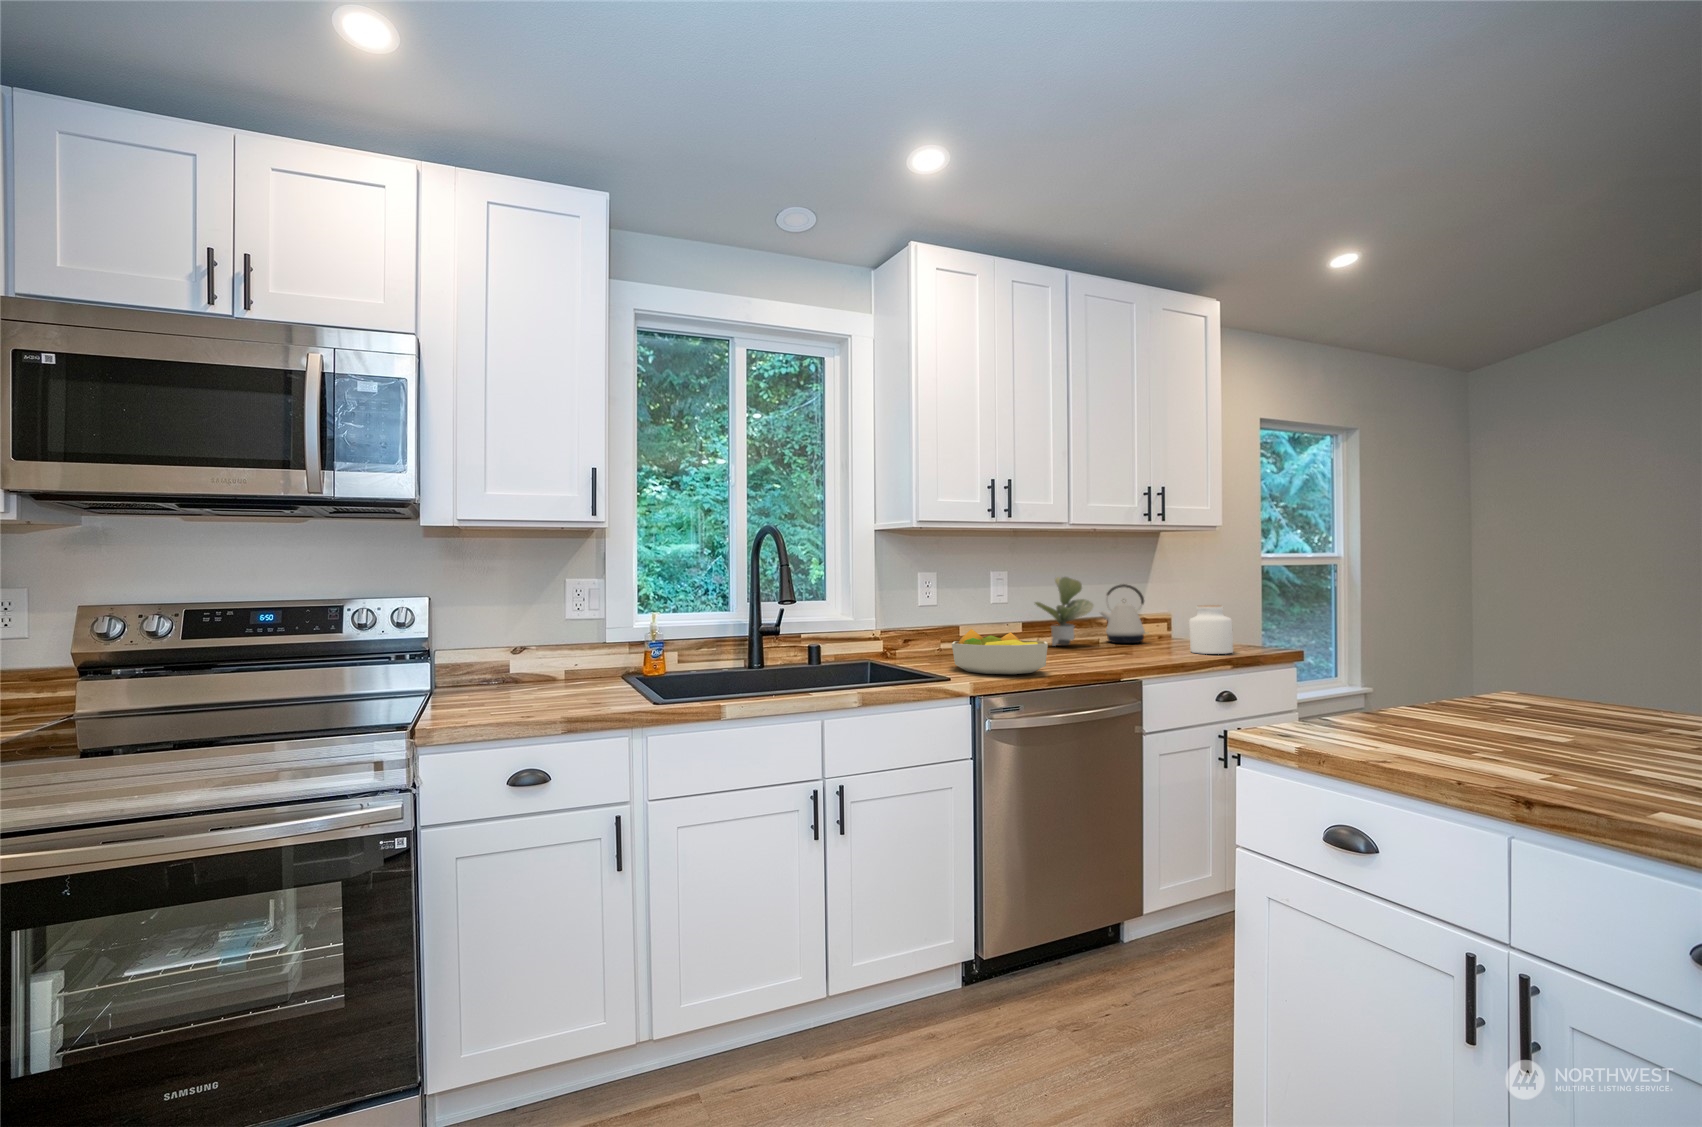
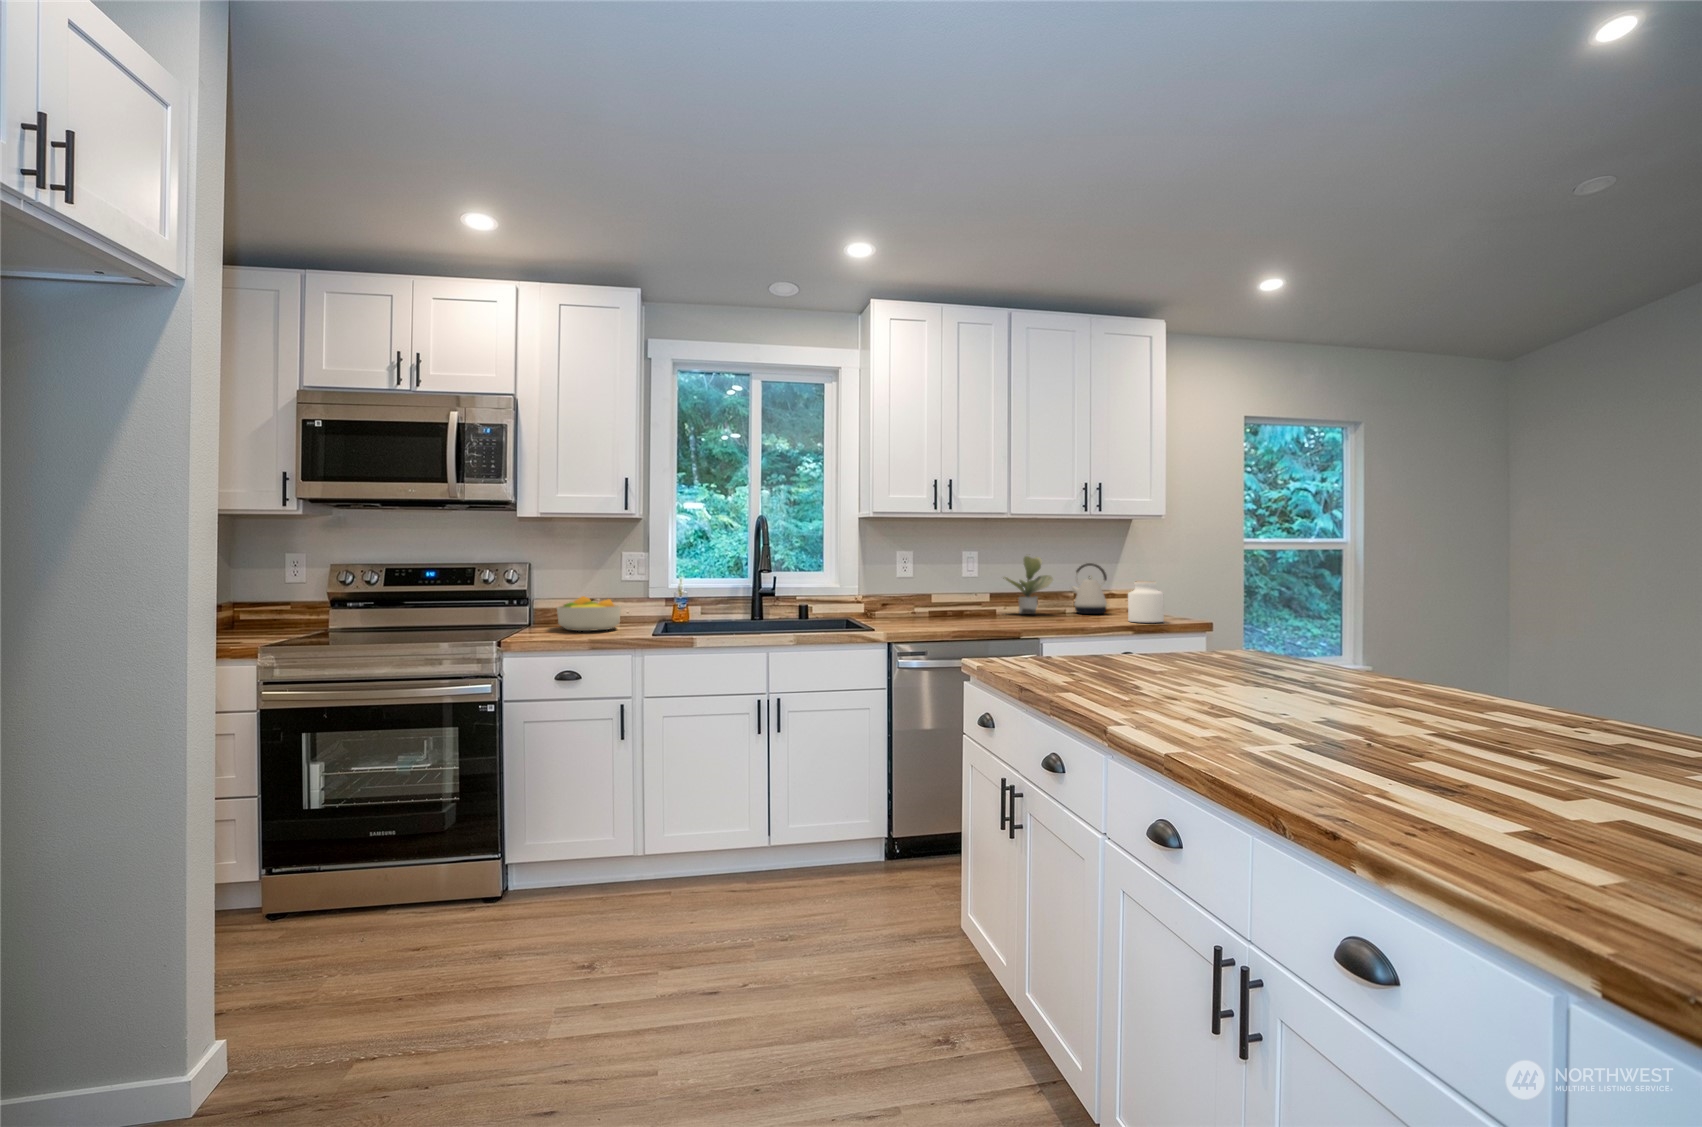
fruit bowl: present [952,629,1048,674] -> present [557,596,621,631]

